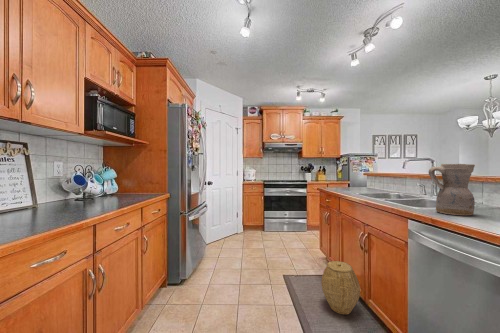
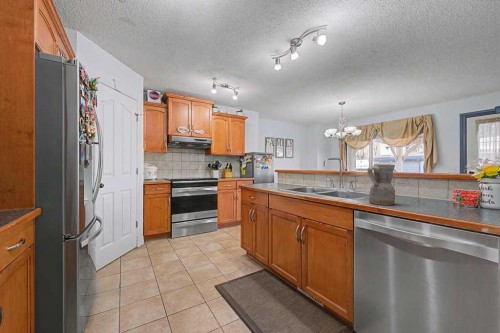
woven basket: present [321,261,360,314] -> none [263,258,298,310]

